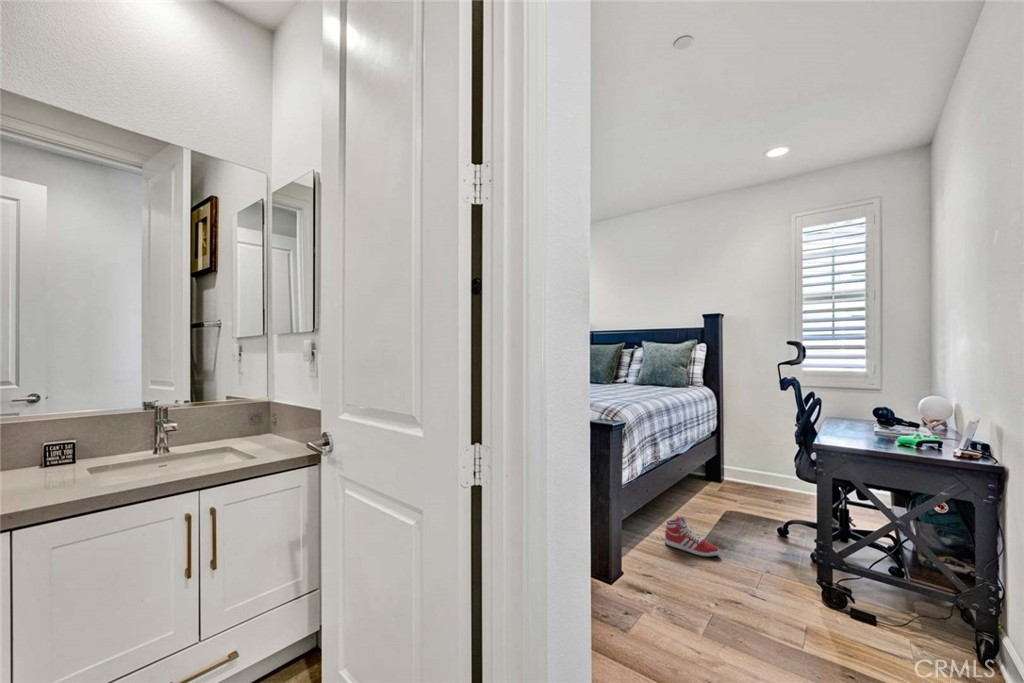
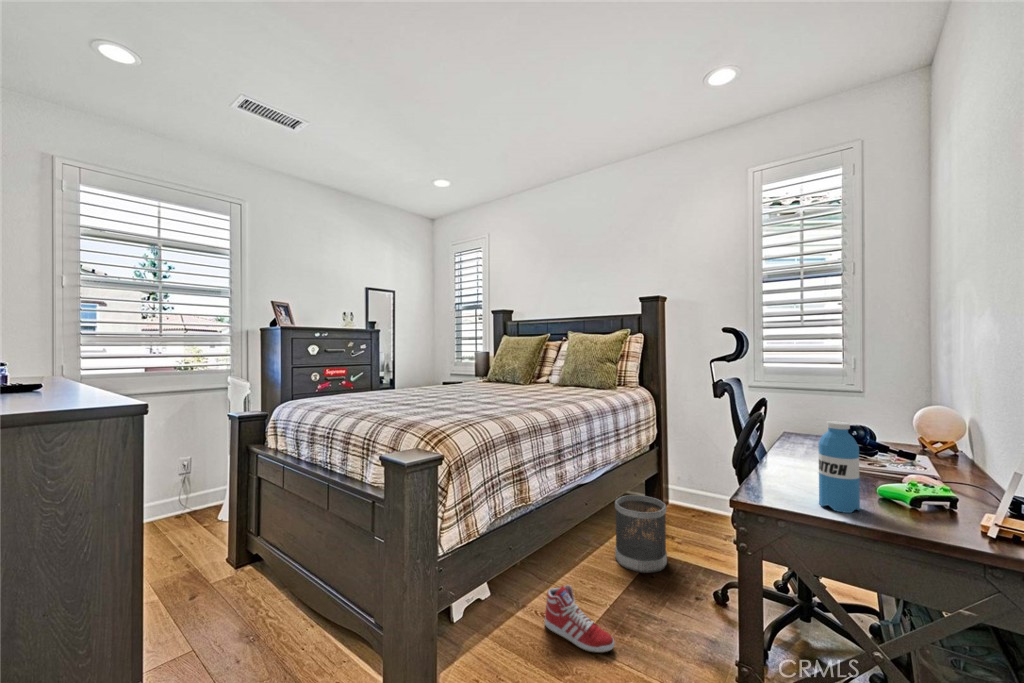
water bottle: none [862,398,887,449] -> present [819,421,860,513]
wastebasket: none [697,465,738,519] -> present [615,495,667,573]

